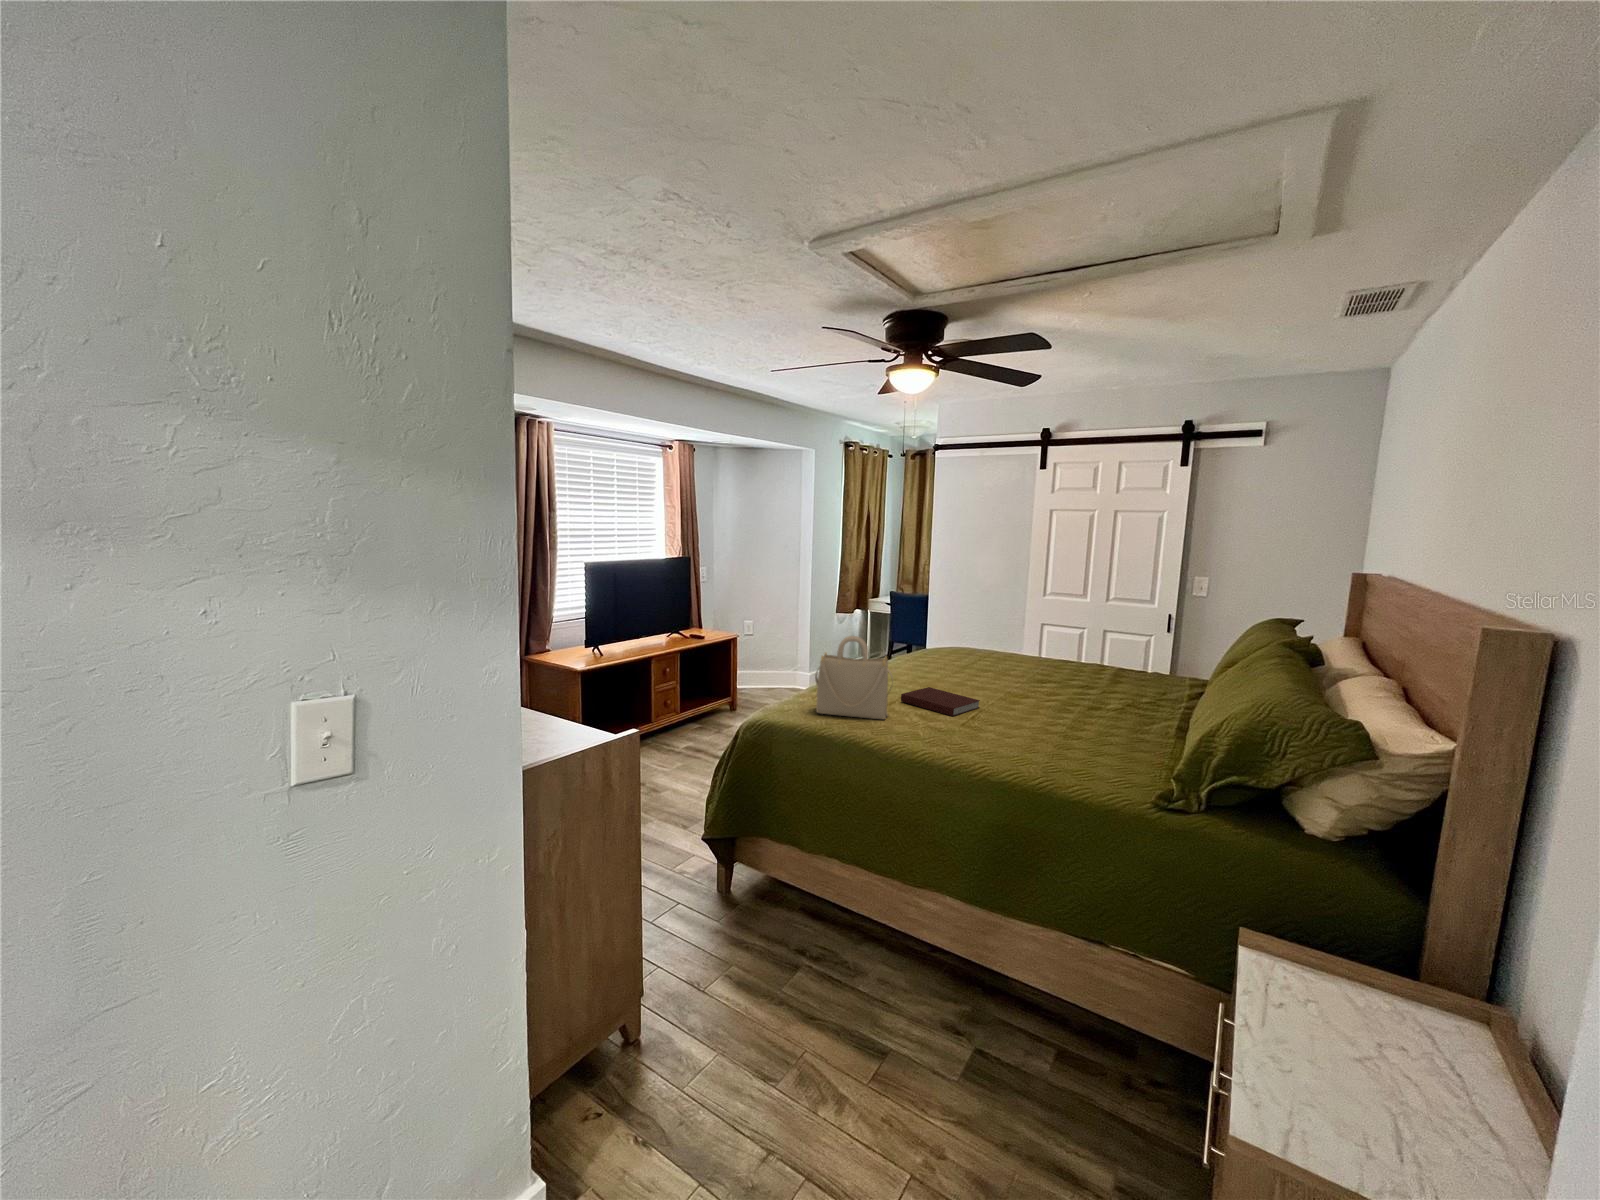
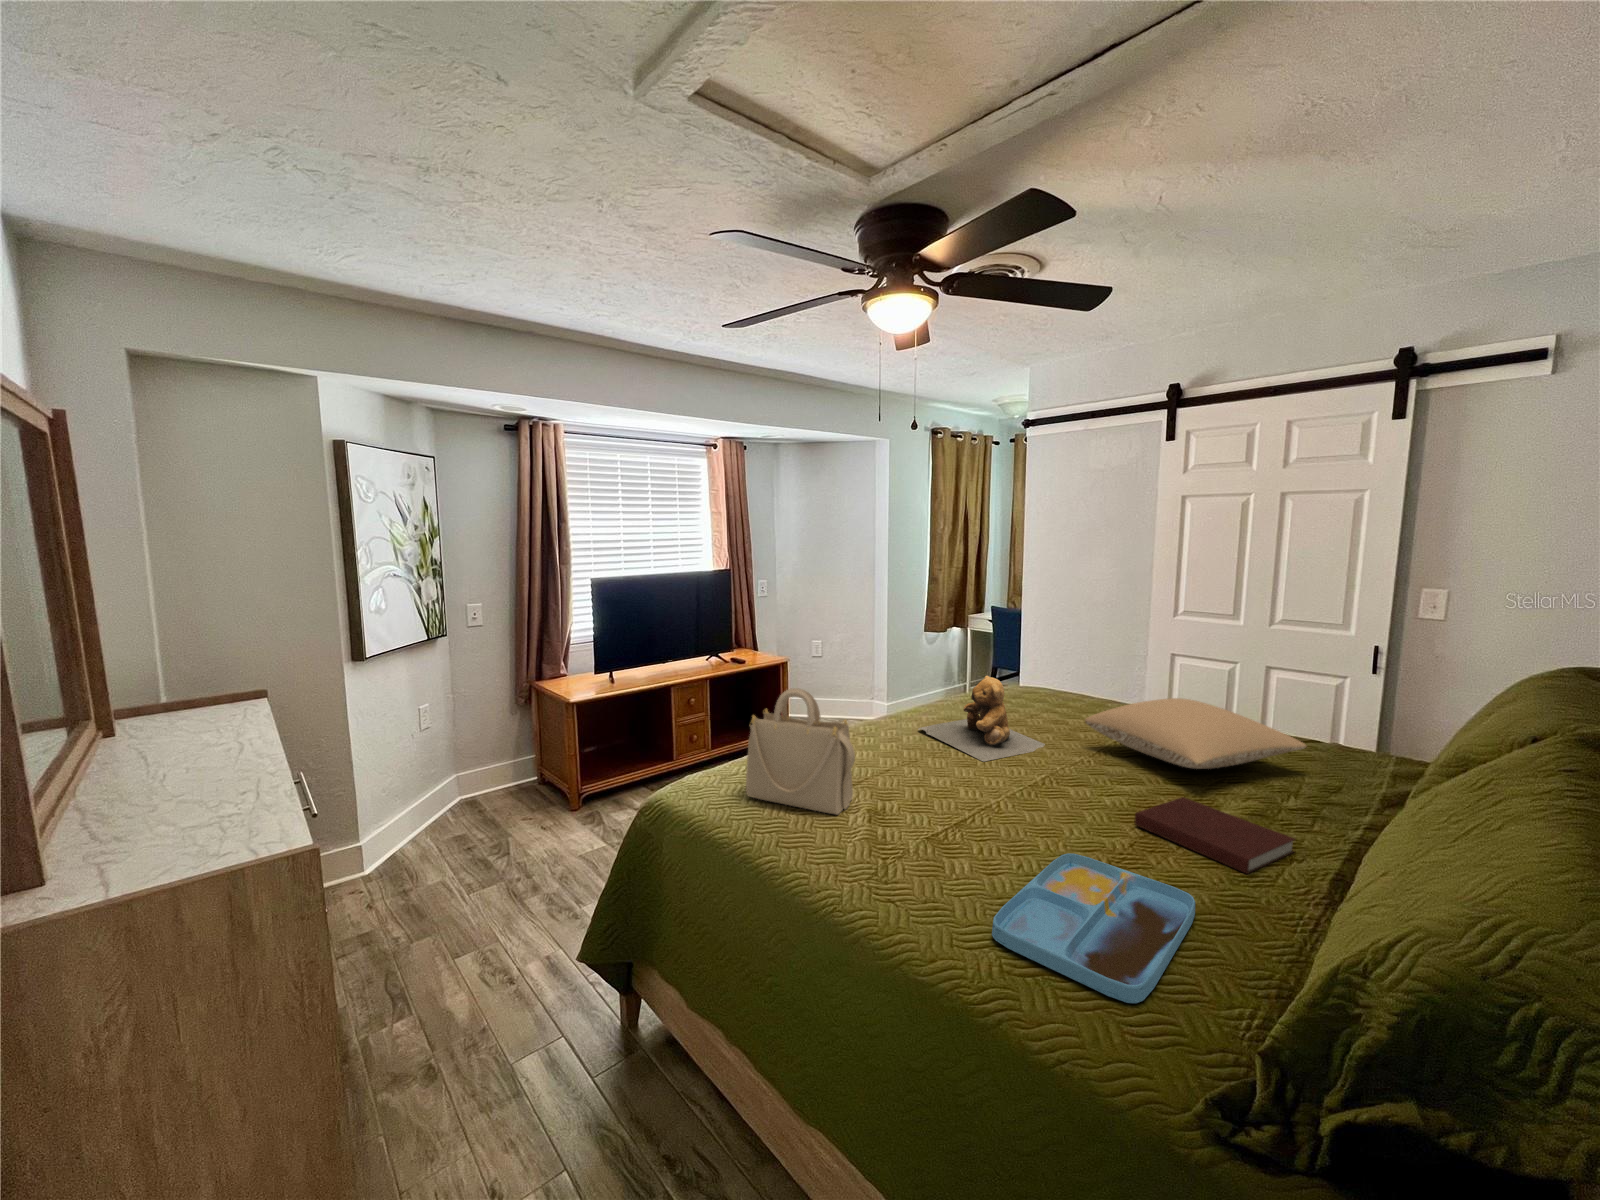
teddy bear: none [897,633,992,690] -> present [918,676,1045,762]
pillow: none [1012,645,1145,687] -> present [1085,698,1307,769]
notebook: present [901,687,980,716] -> present [1134,797,1295,874]
tray: none [1018,726,1115,781] -> present [992,853,1195,1003]

